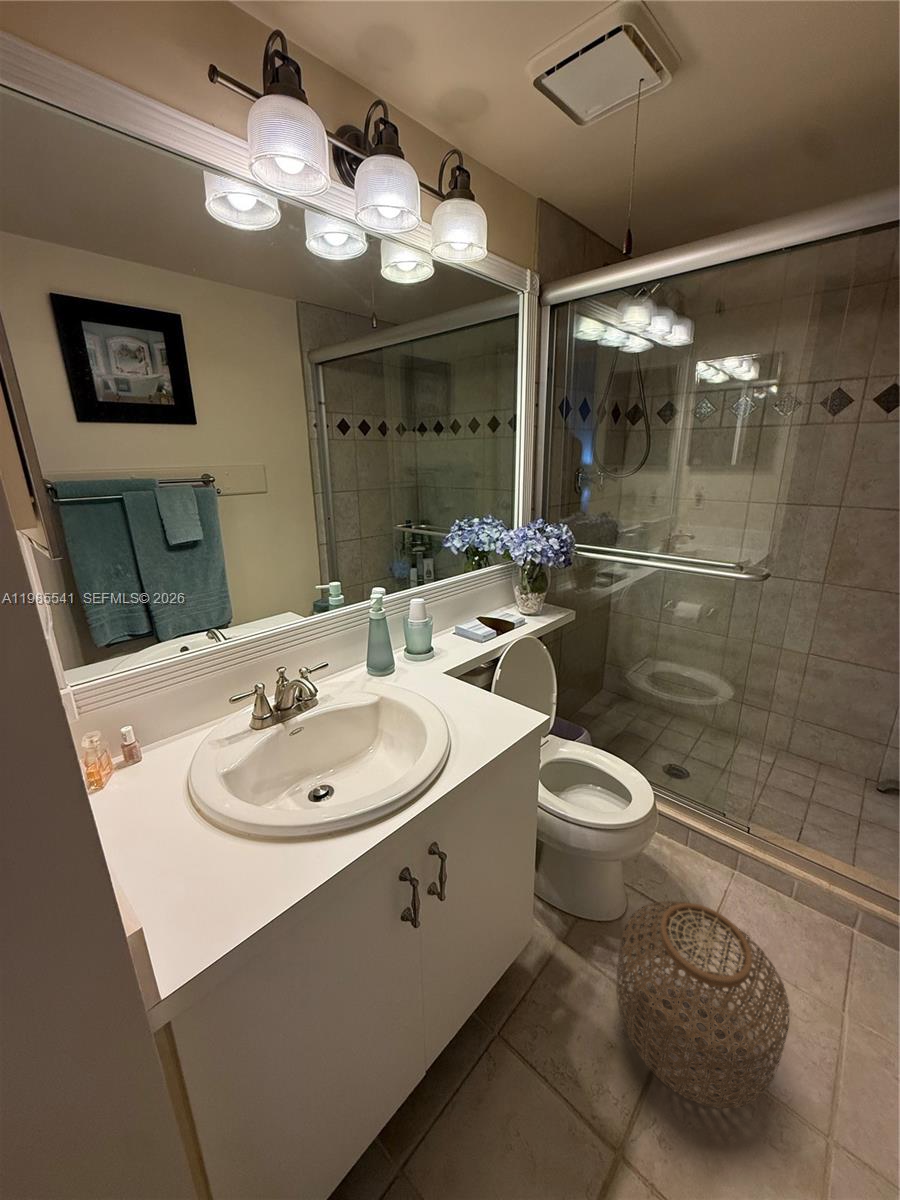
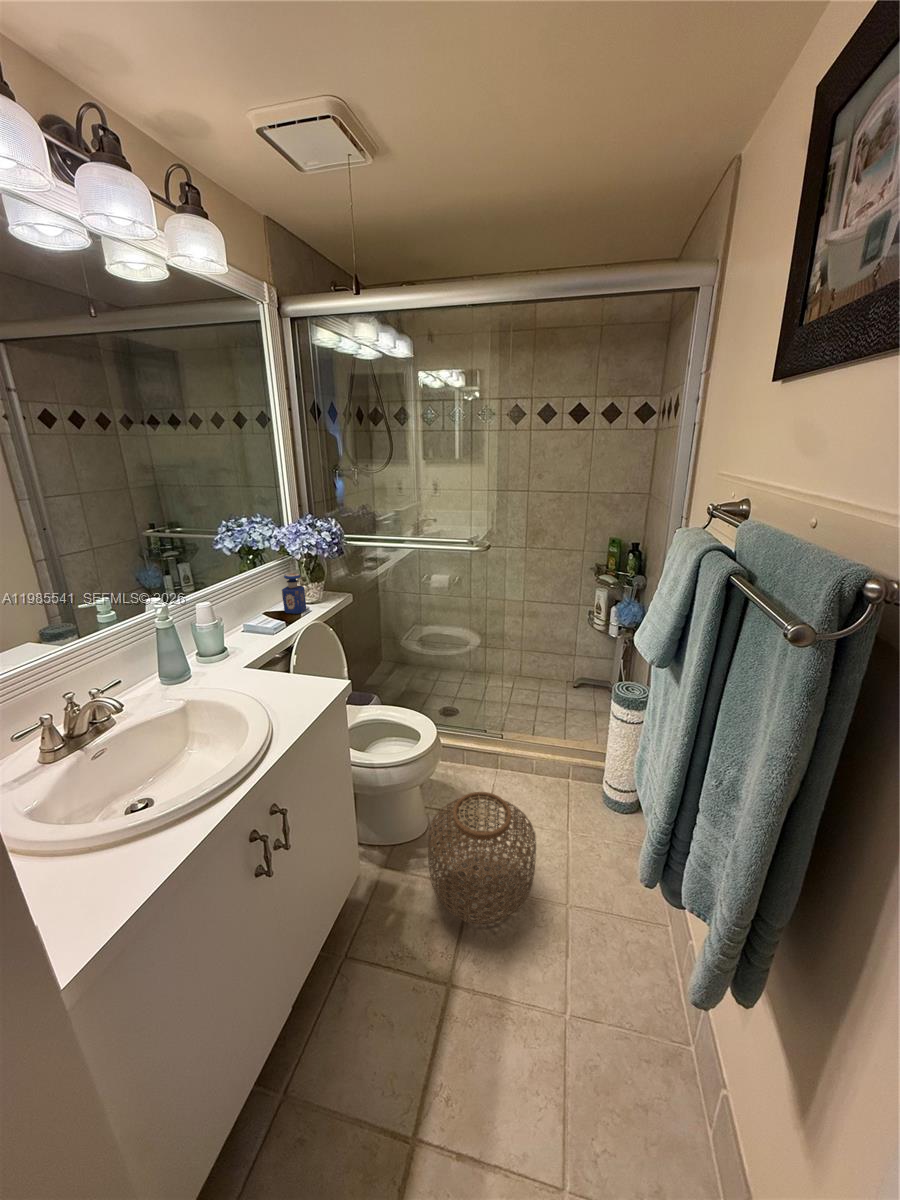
perfume bottle: none [499,580,523,624] -> present [282,573,306,614]

